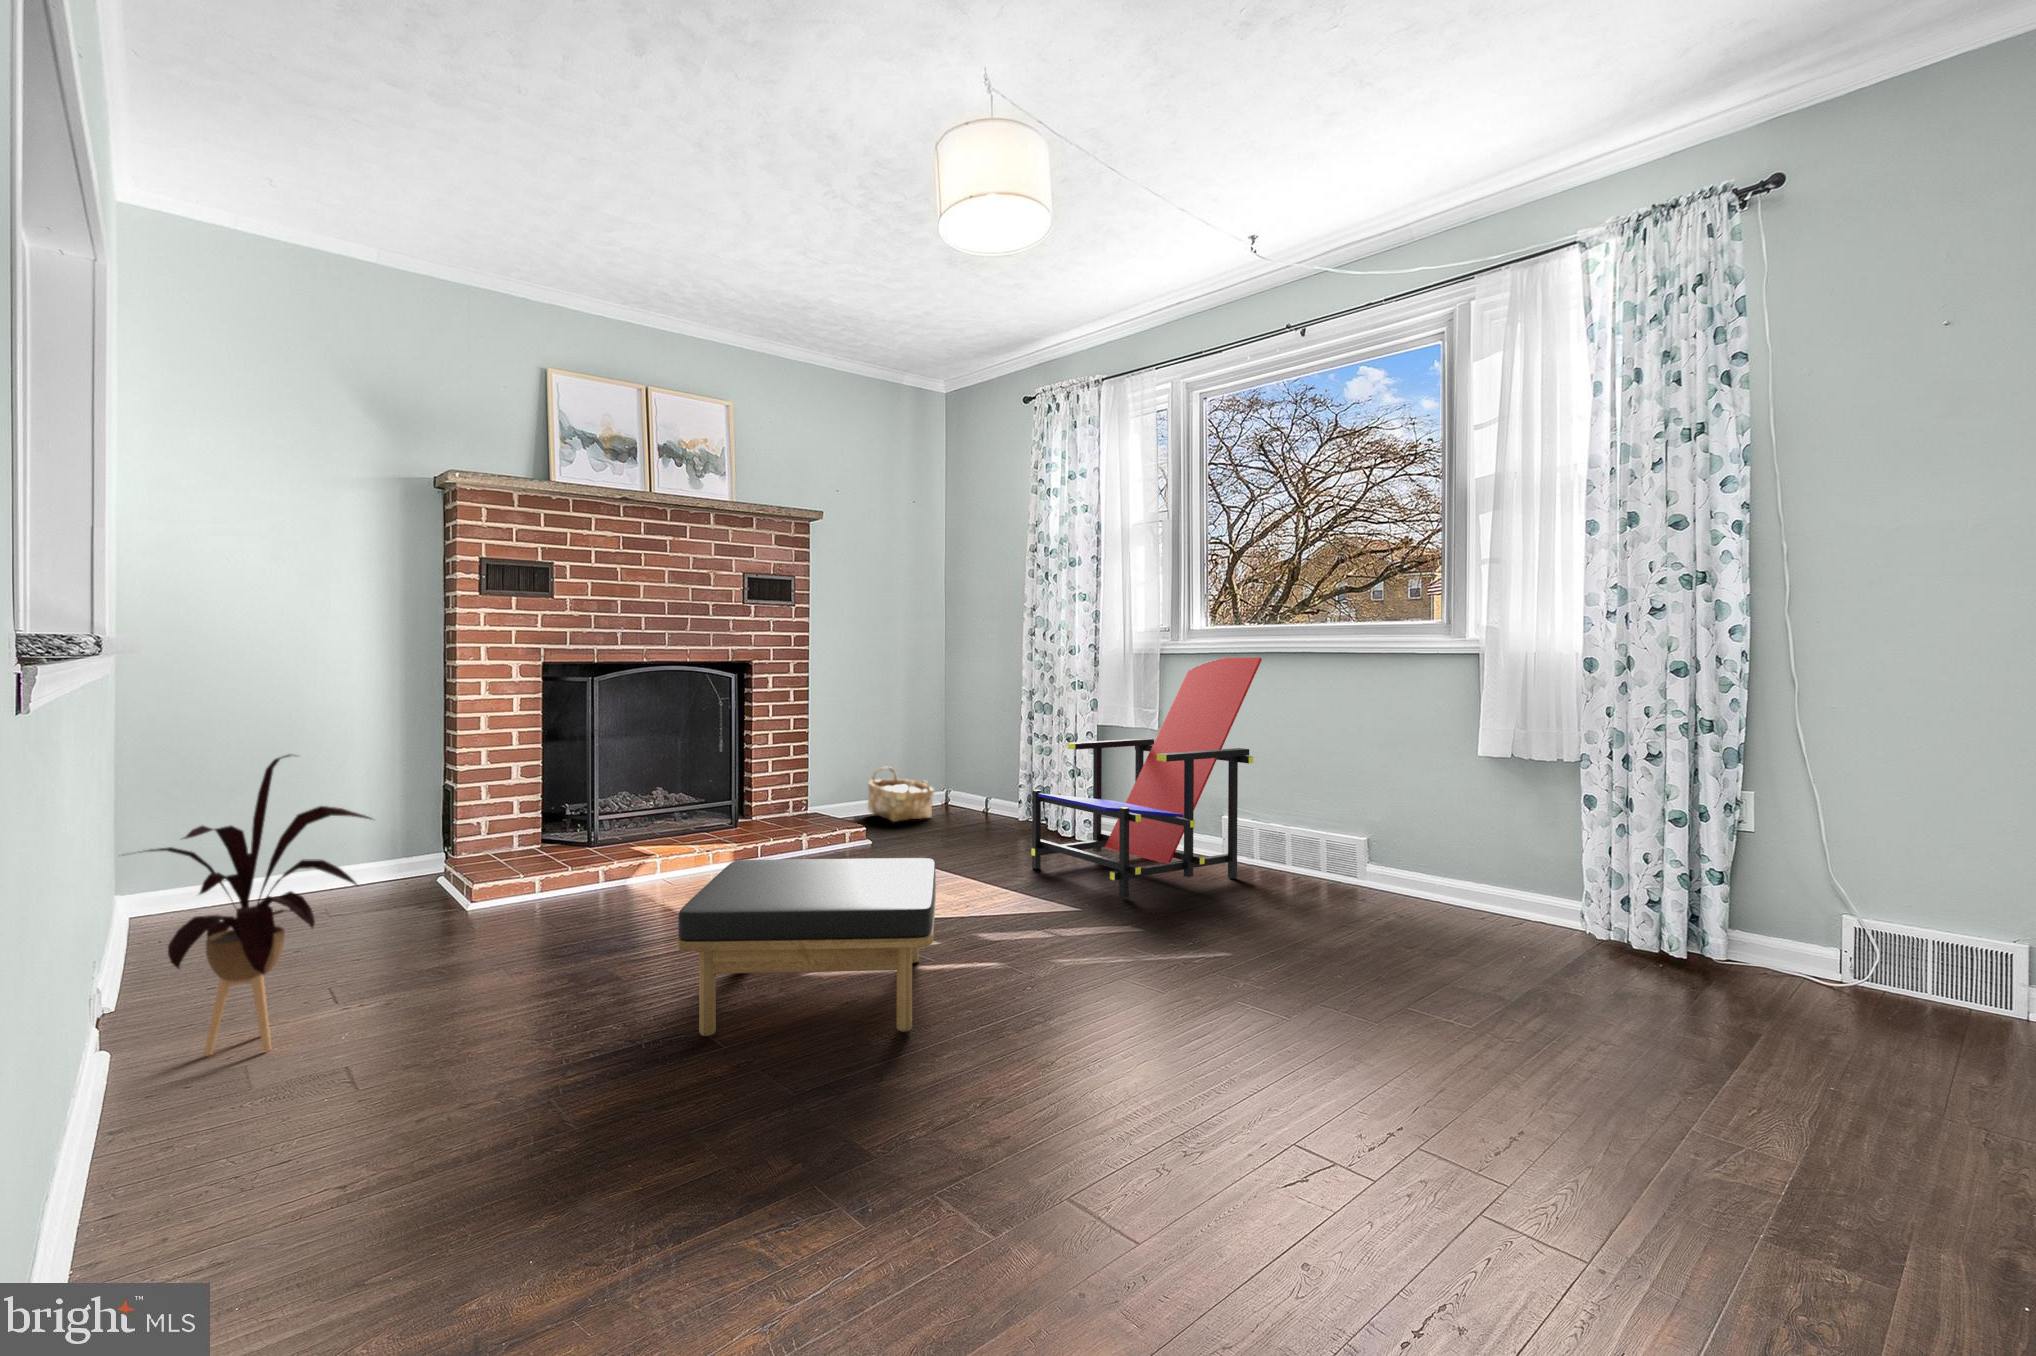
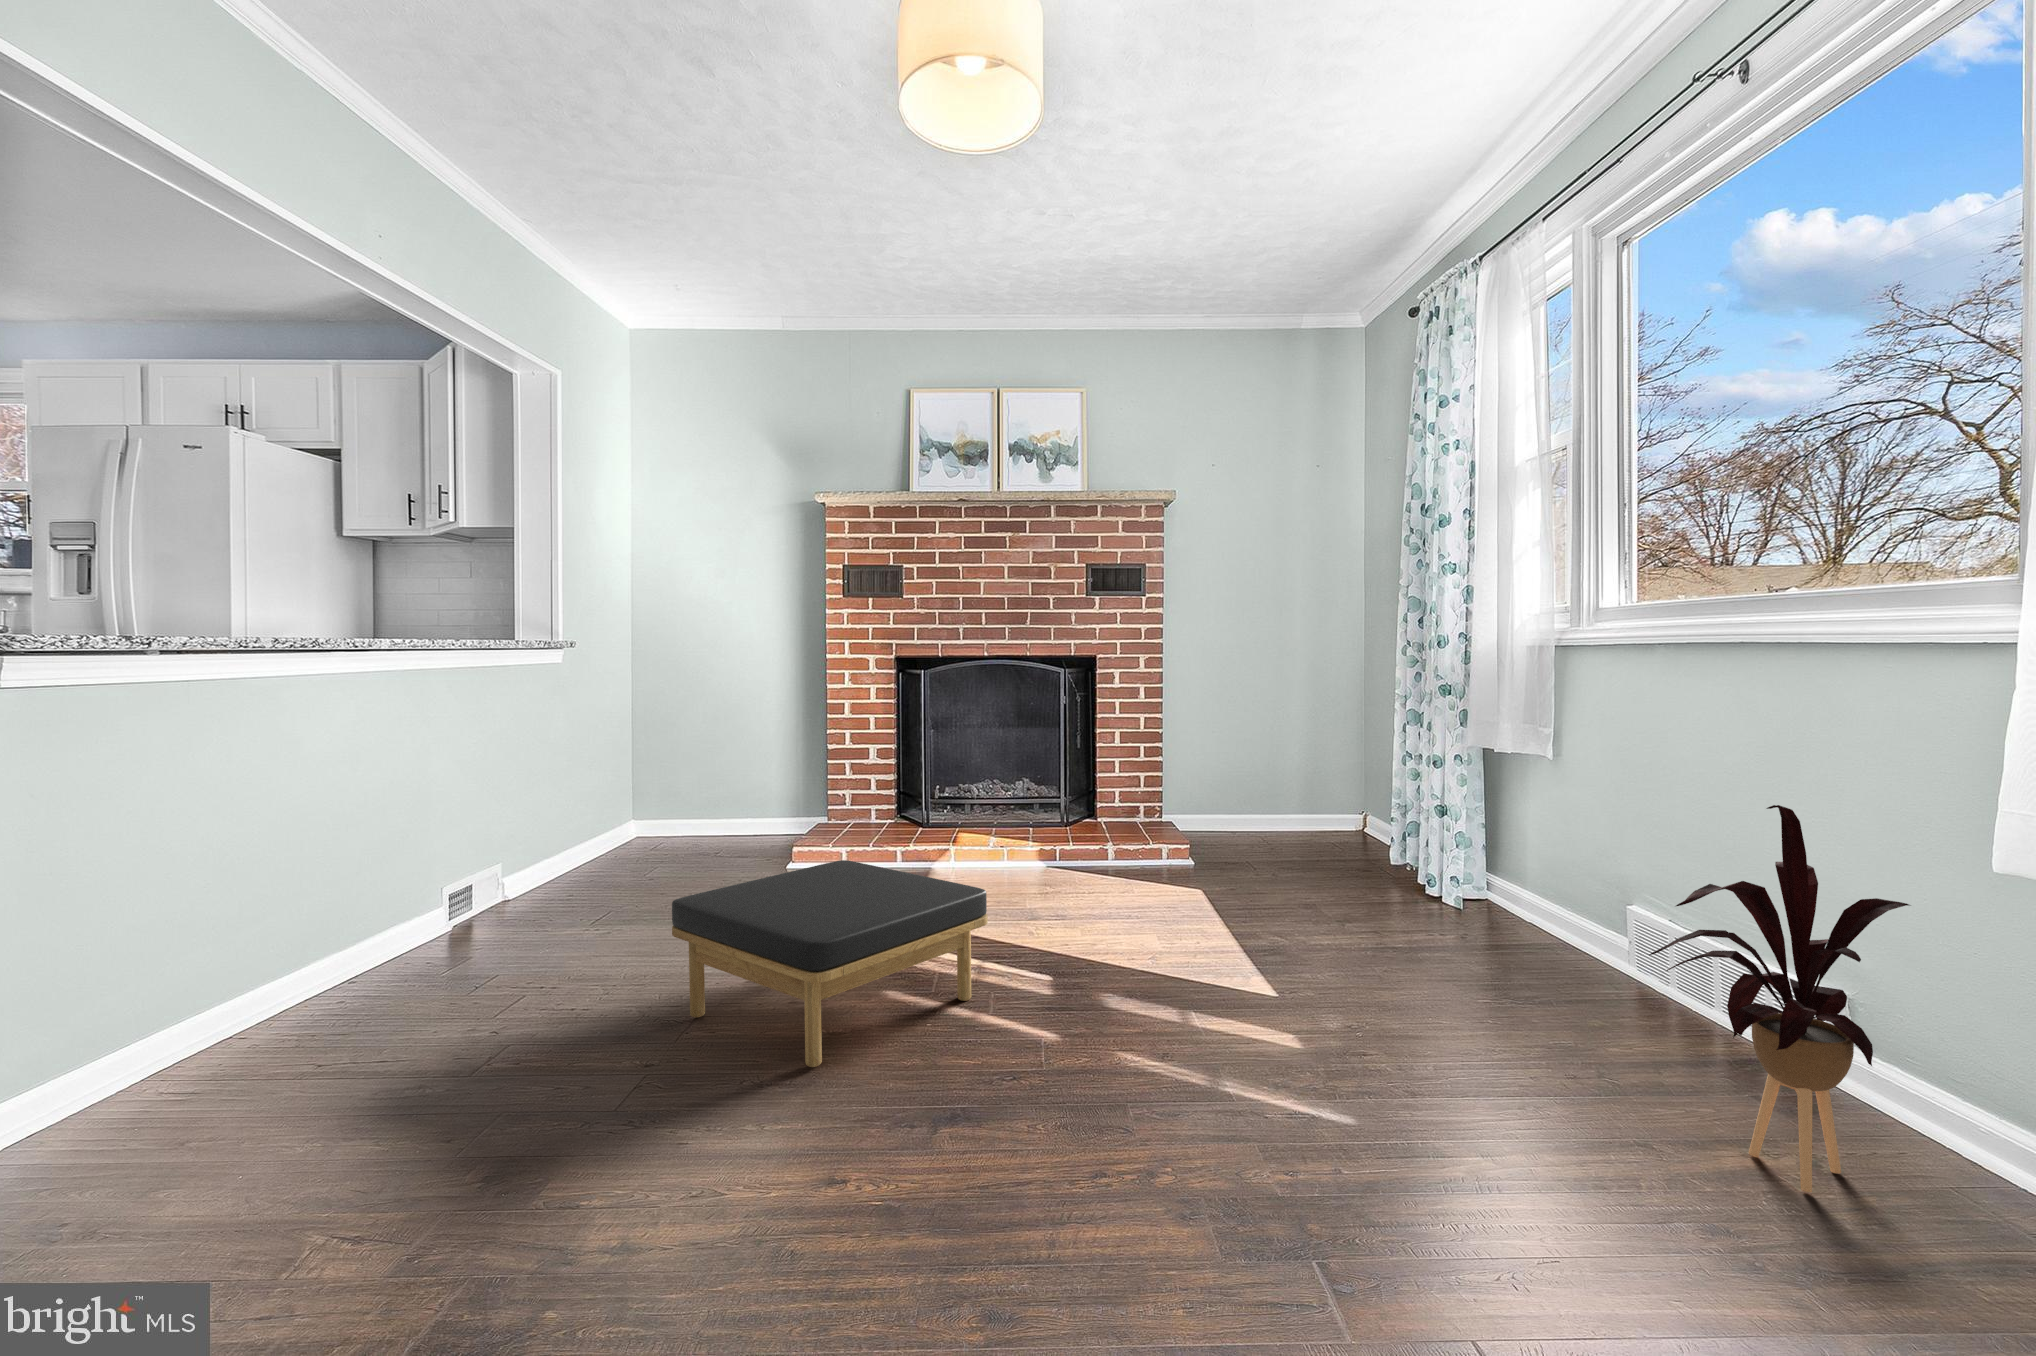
lounge chair: present [1031,658,1262,898] -> none [1296,654,1658,1000]
house plant: present [147,754,371,1056] -> present [1649,805,1909,1193]
woven basket: present [868,767,934,822] -> none [1248,775,1319,841]

